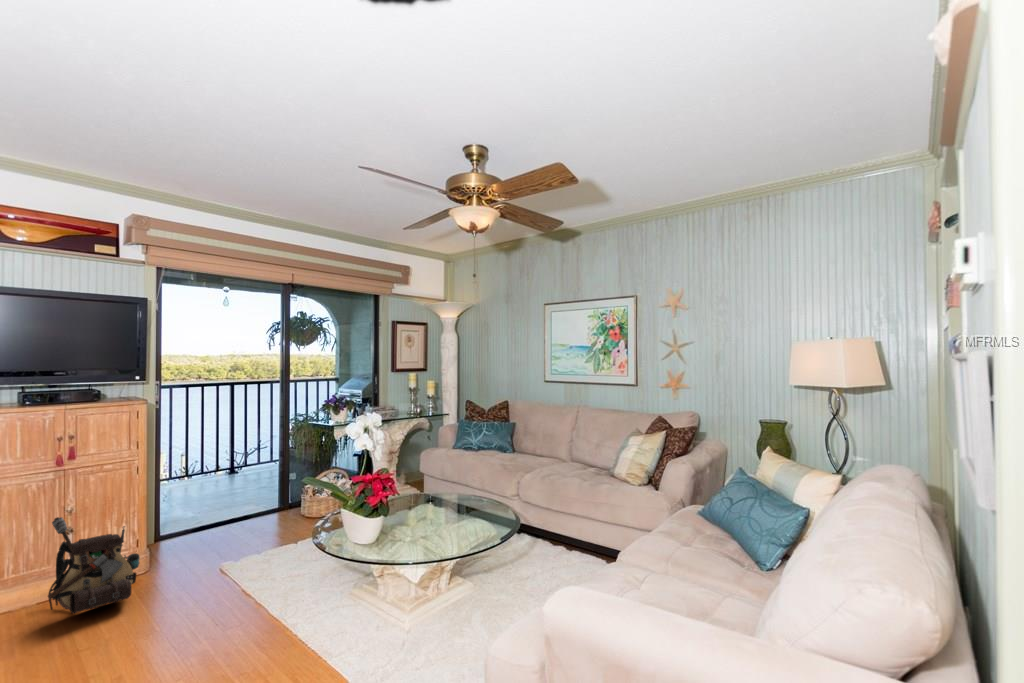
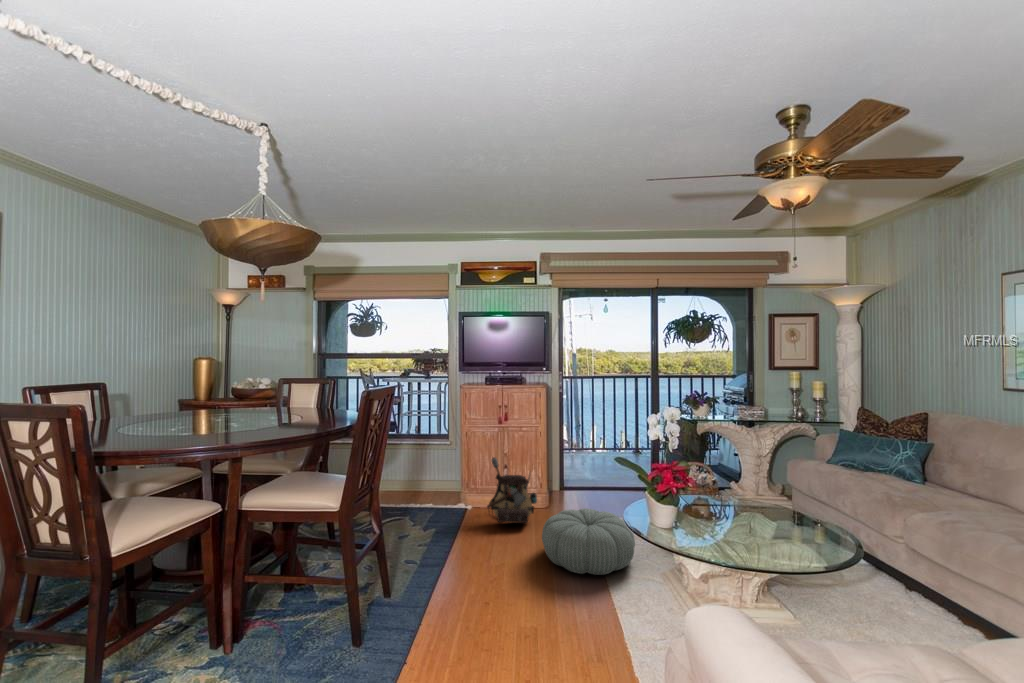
pouf: none [174,545,305,629] -> present [542,508,635,575]

